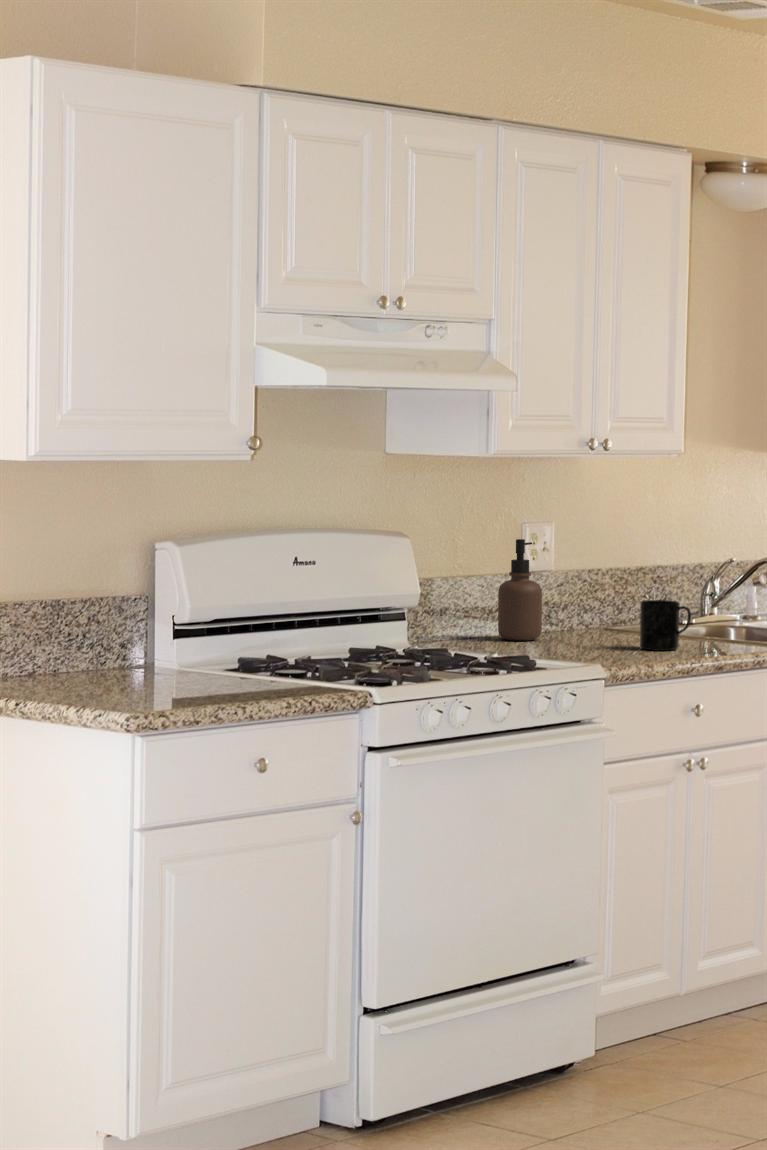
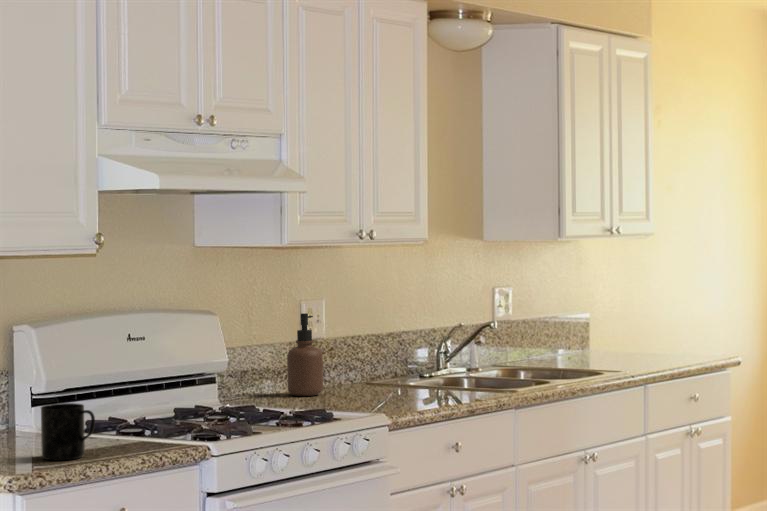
mug: present [640,600,691,651] -> present [41,403,95,460]

